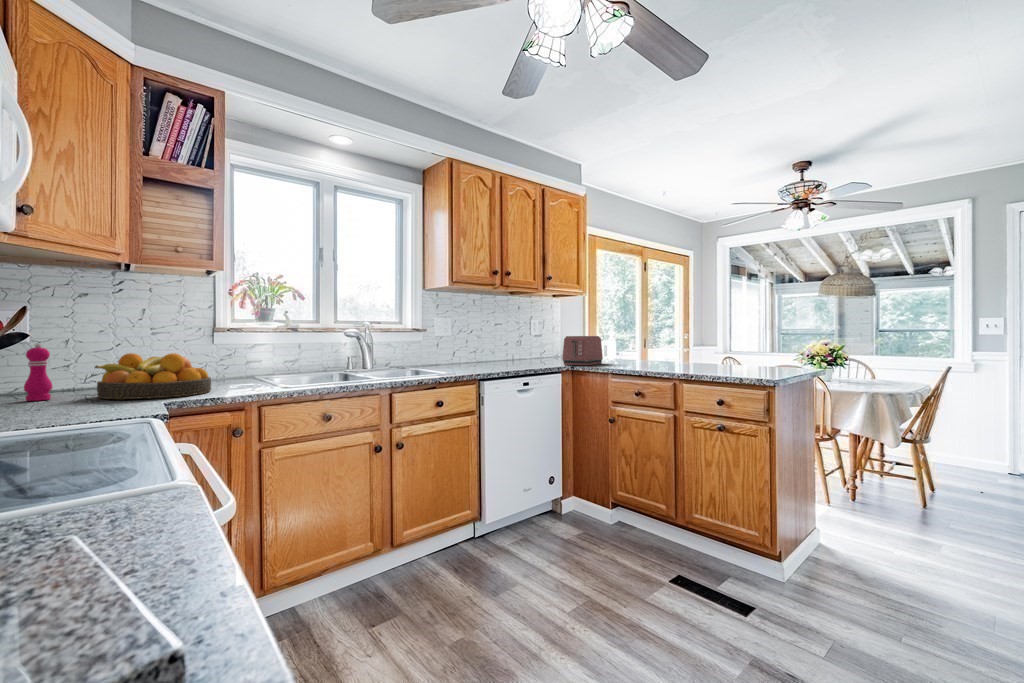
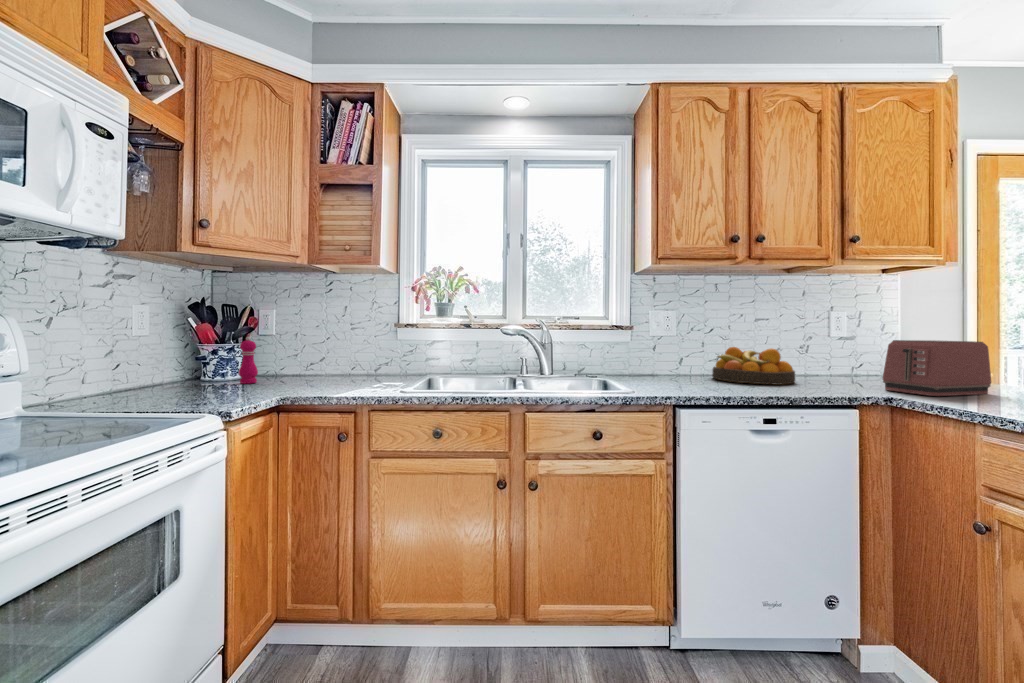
fruit bowl: present [95,353,211,399] -> present [712,347,795,385]

